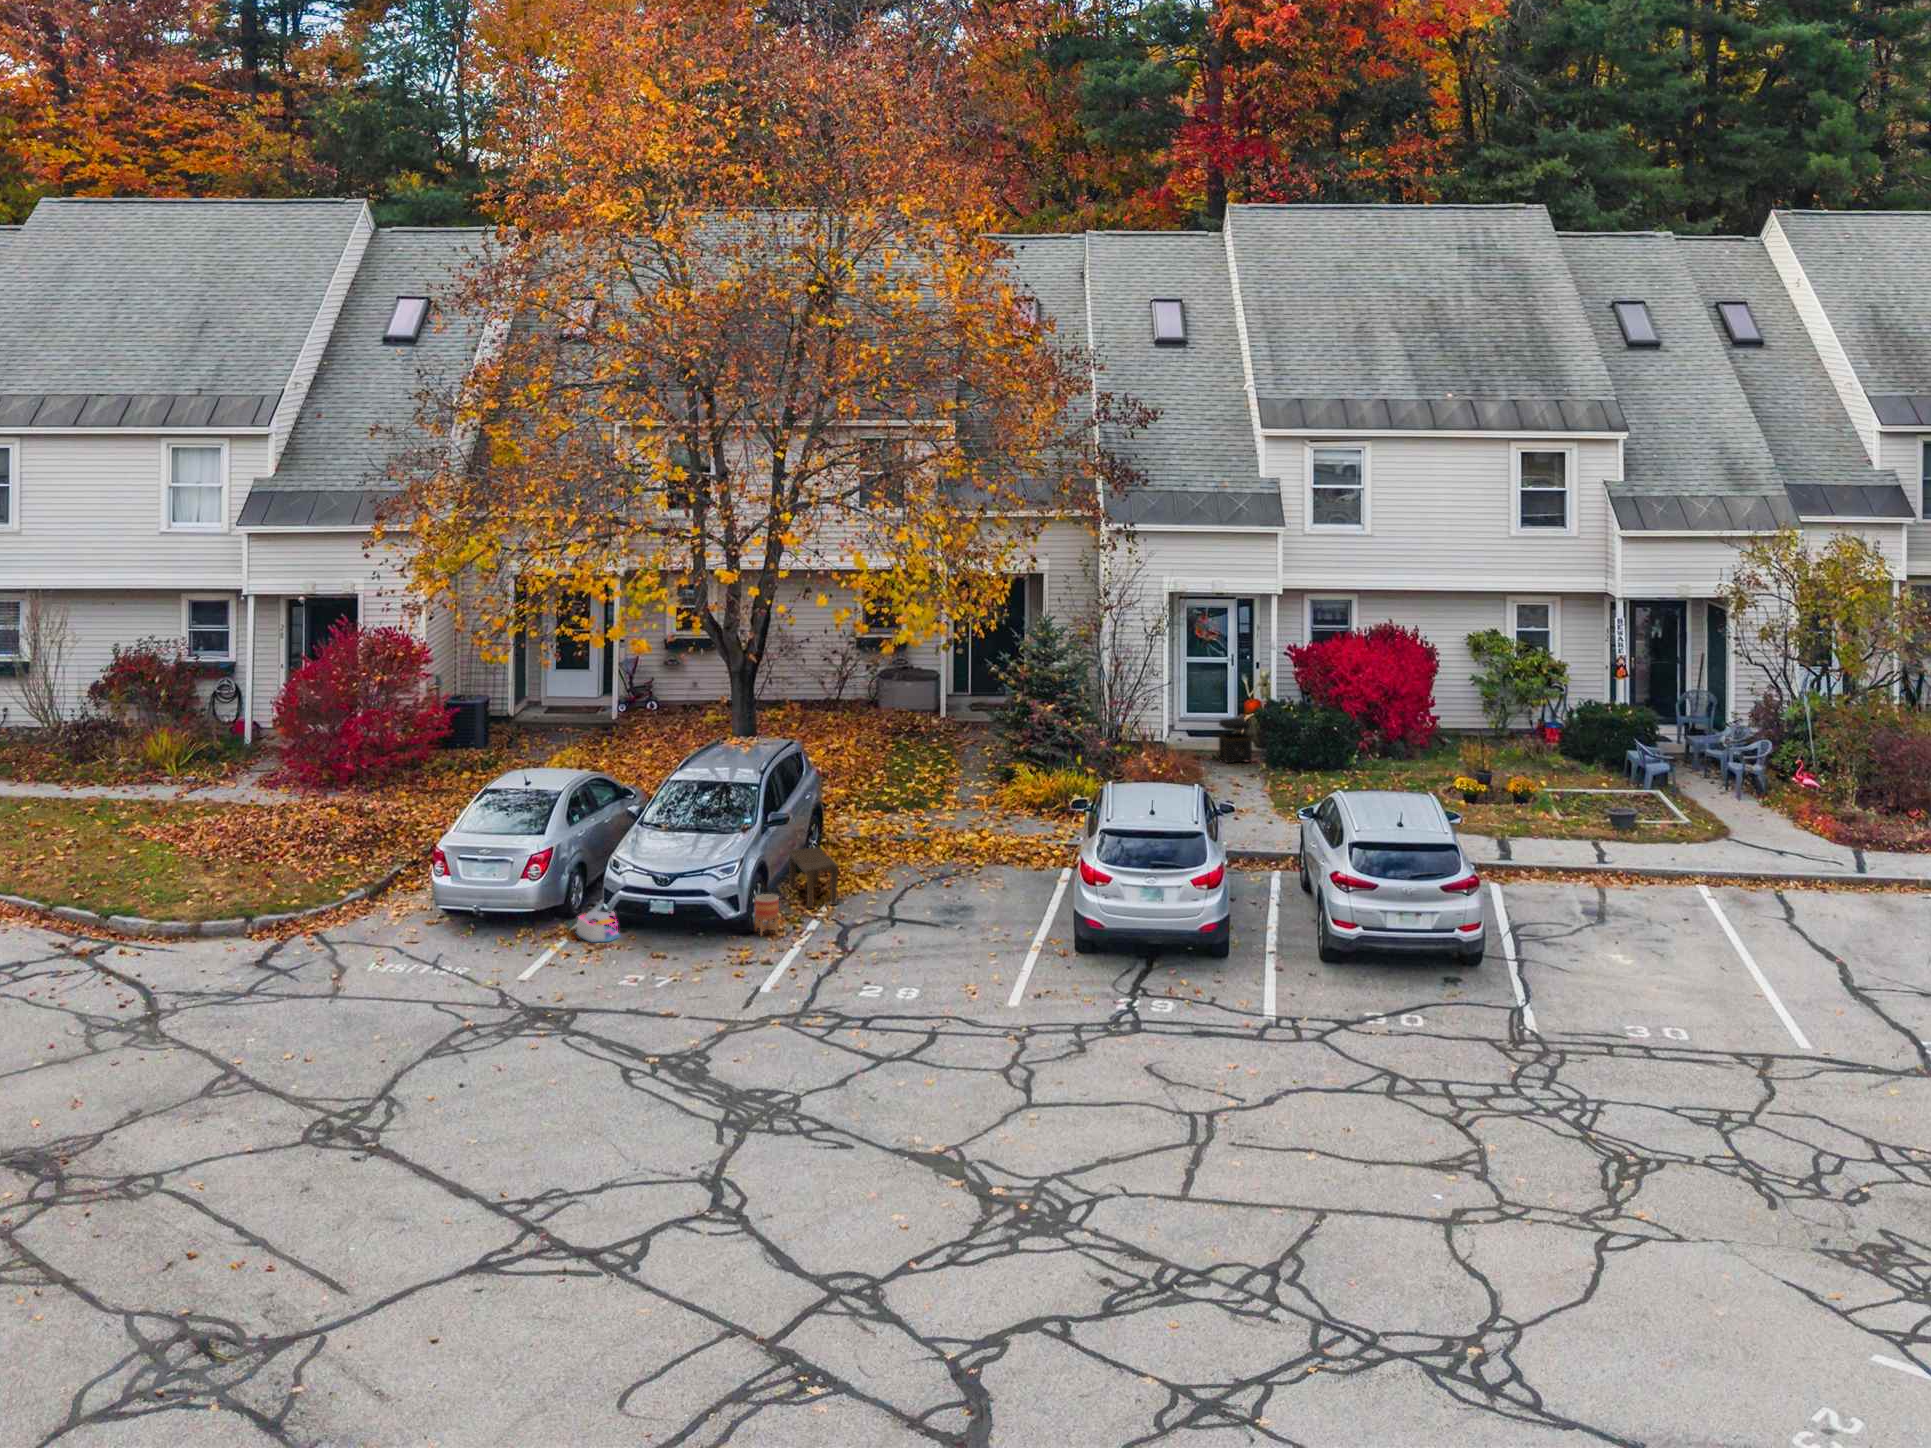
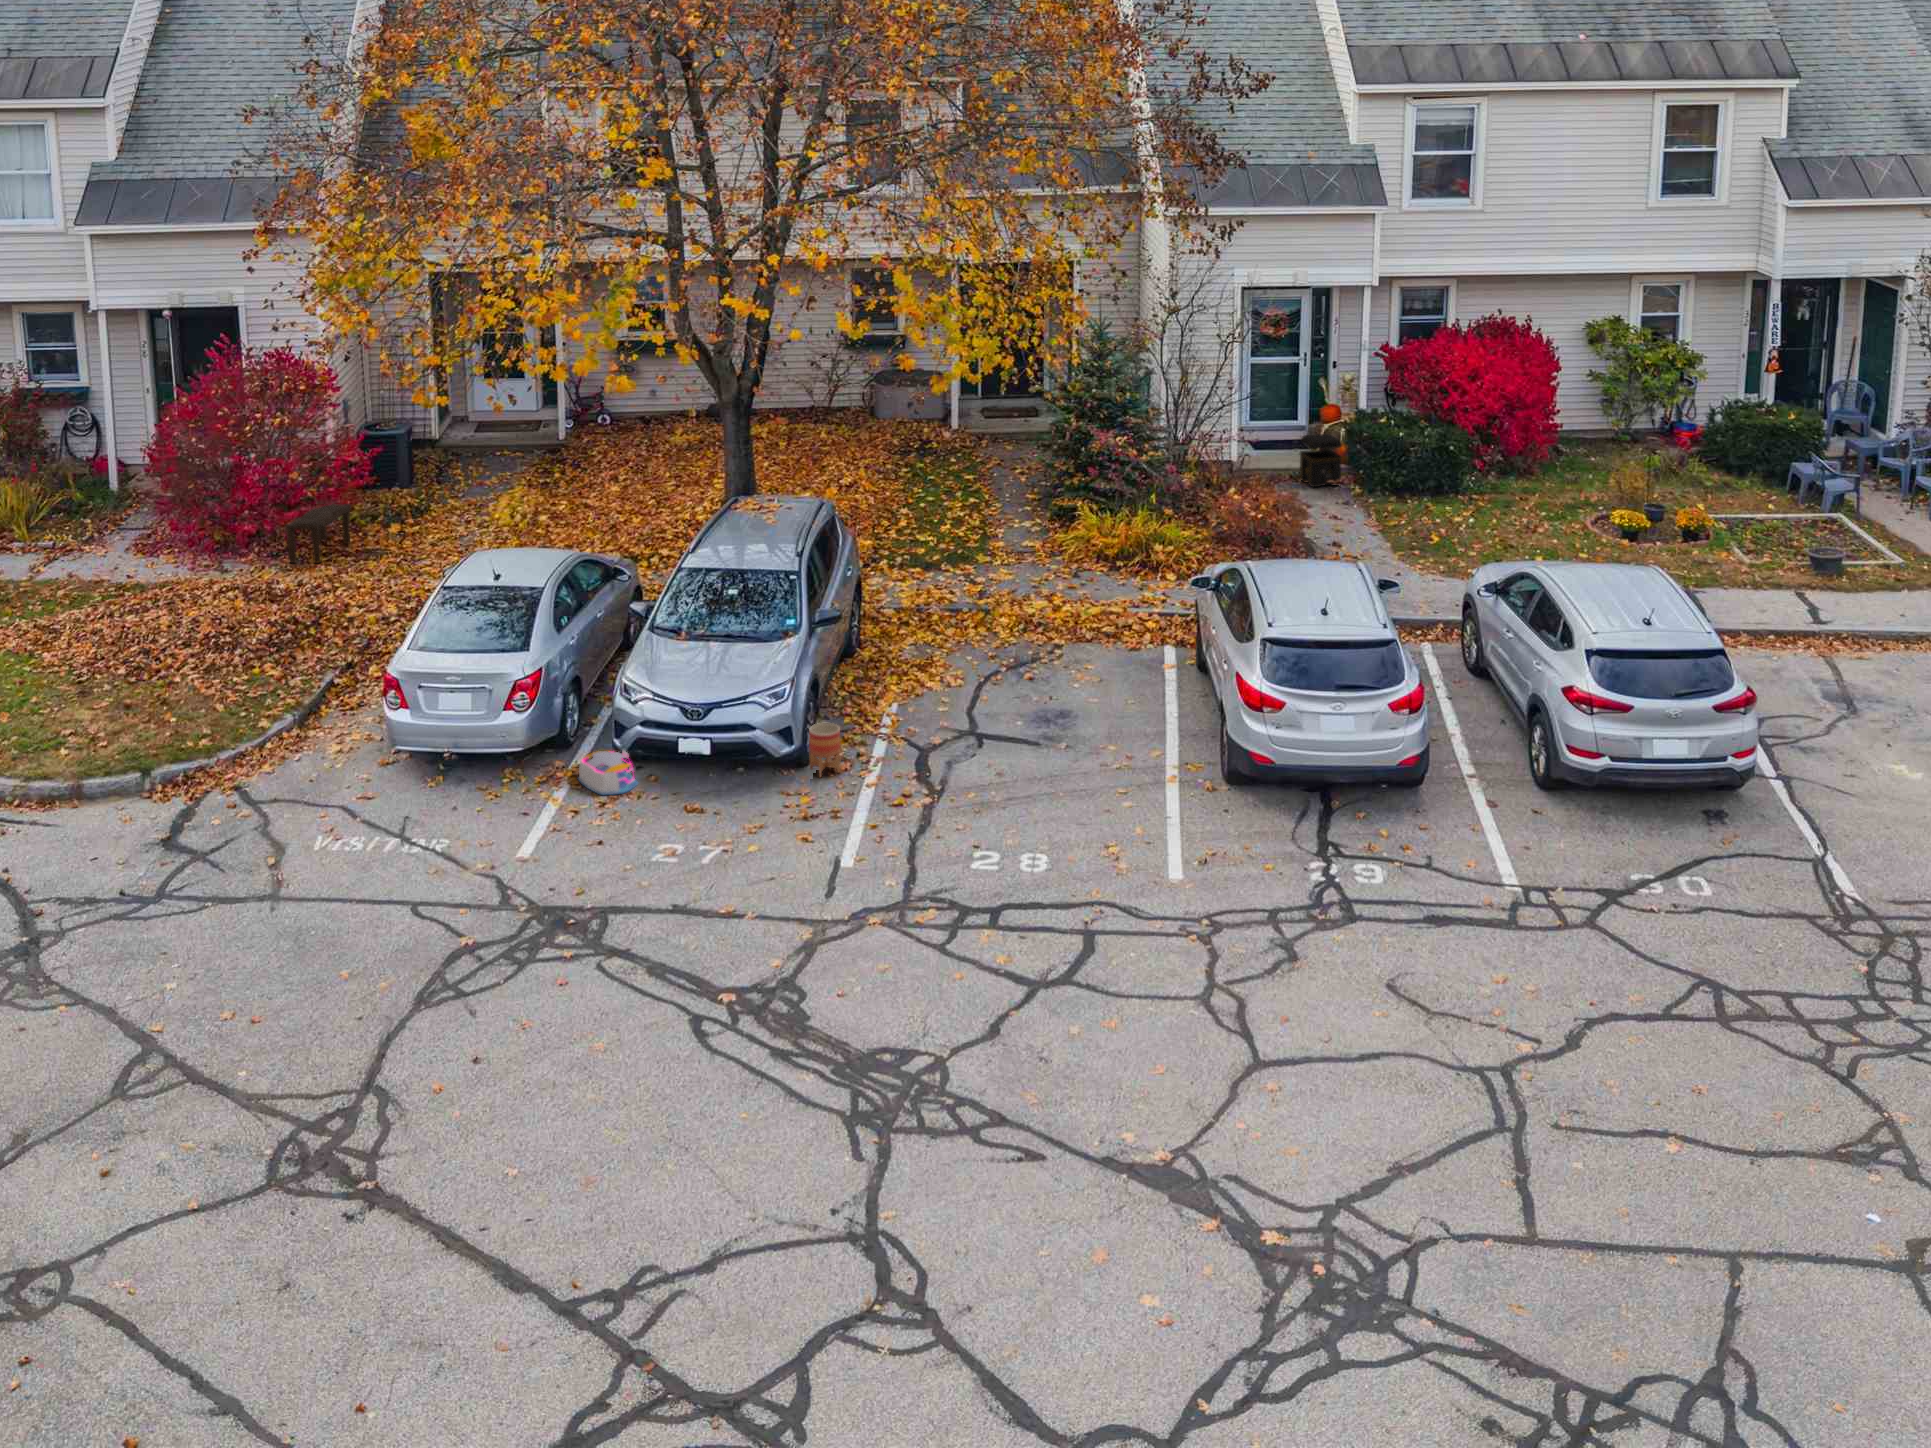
bench: present [789,847,838,909] -> present [286,504,351,563]

